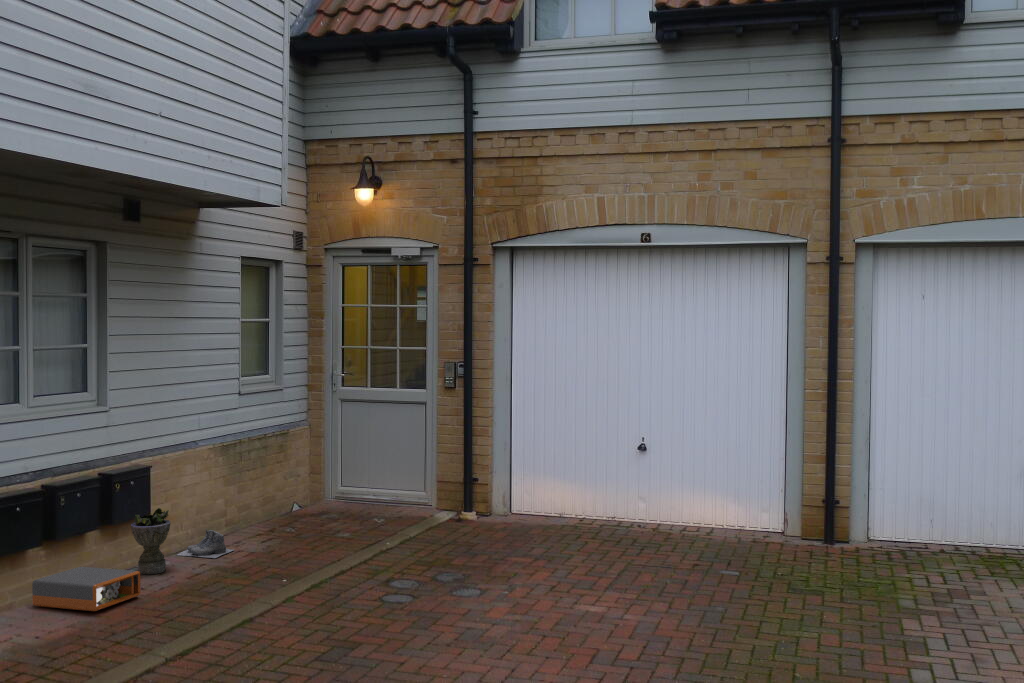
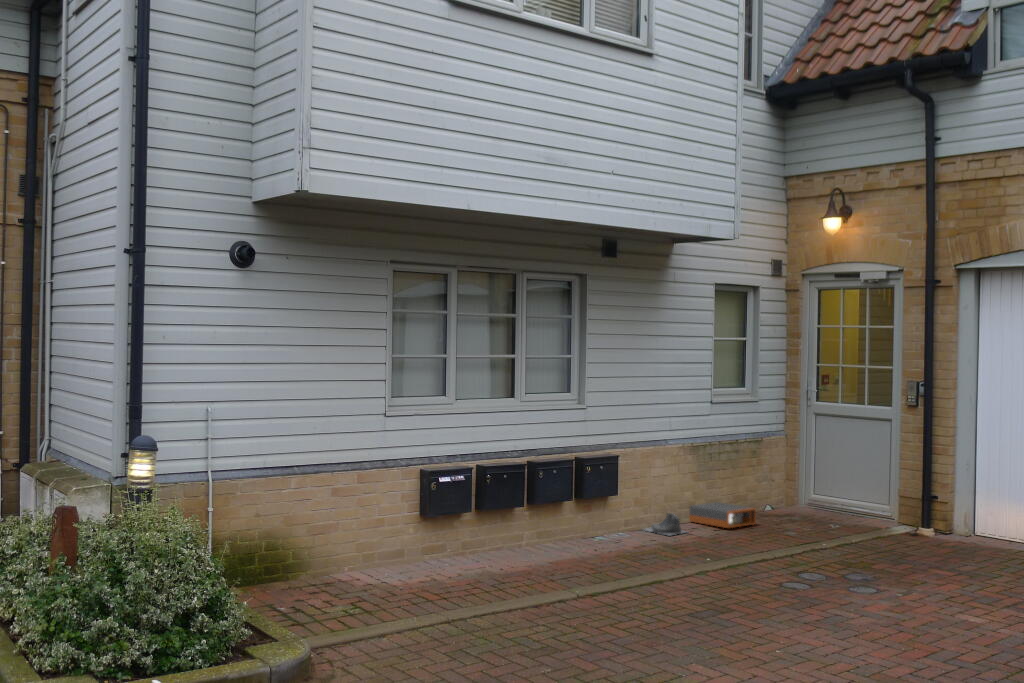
planter: present [131,508,170,574] -> none [600,489,630,541]
storage box: present [32,567,140,611] -> present [689,502,756,528]

